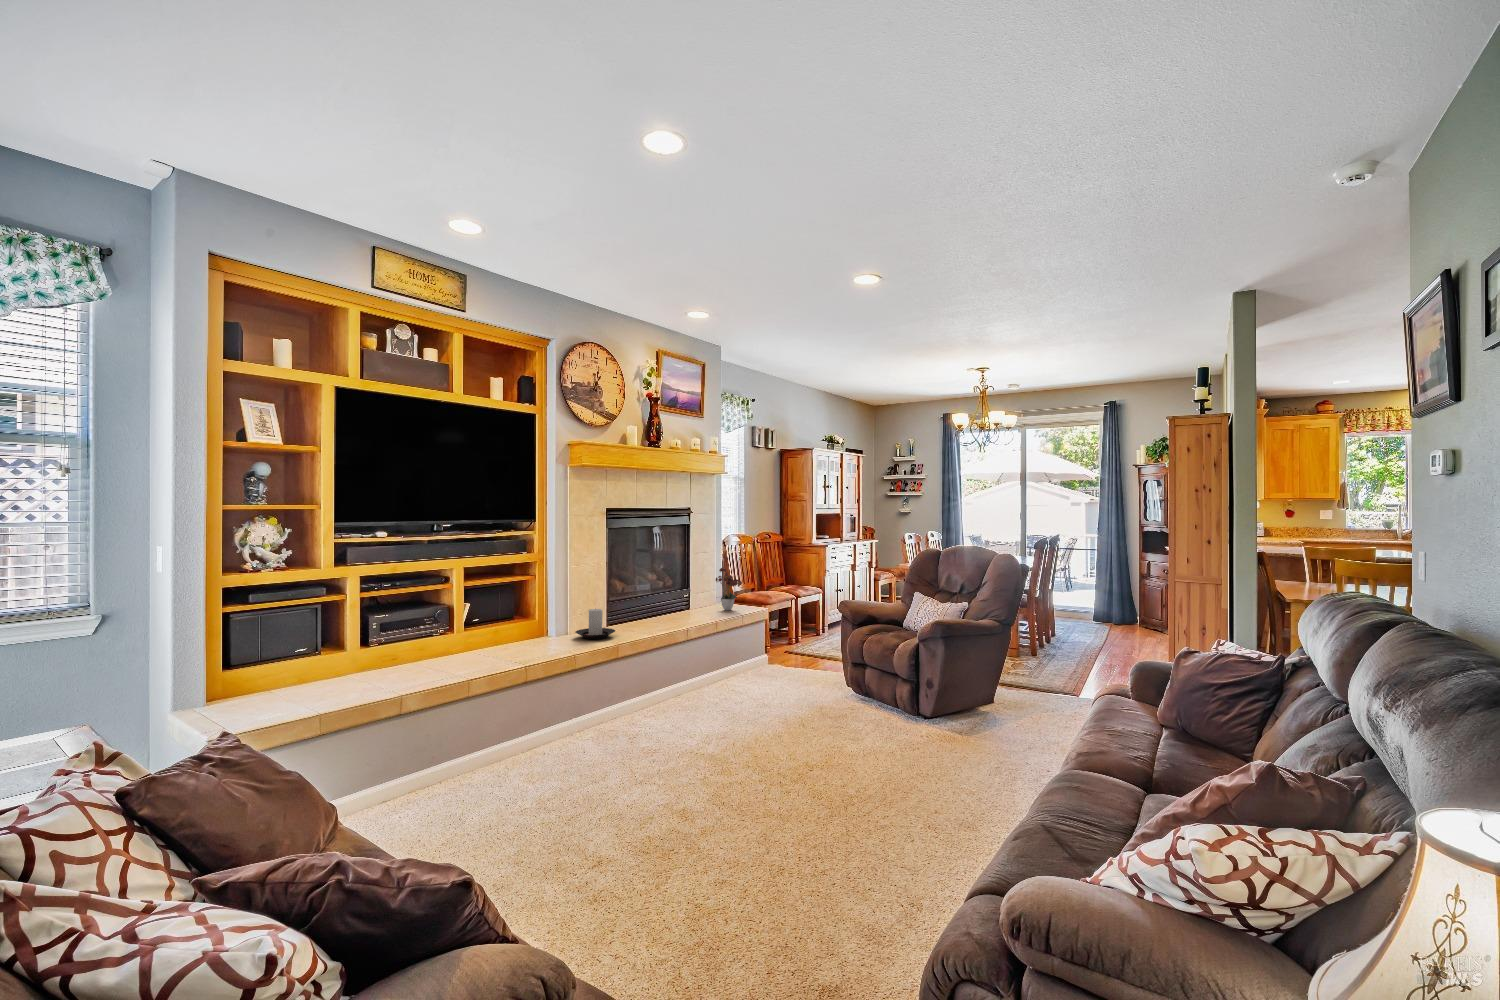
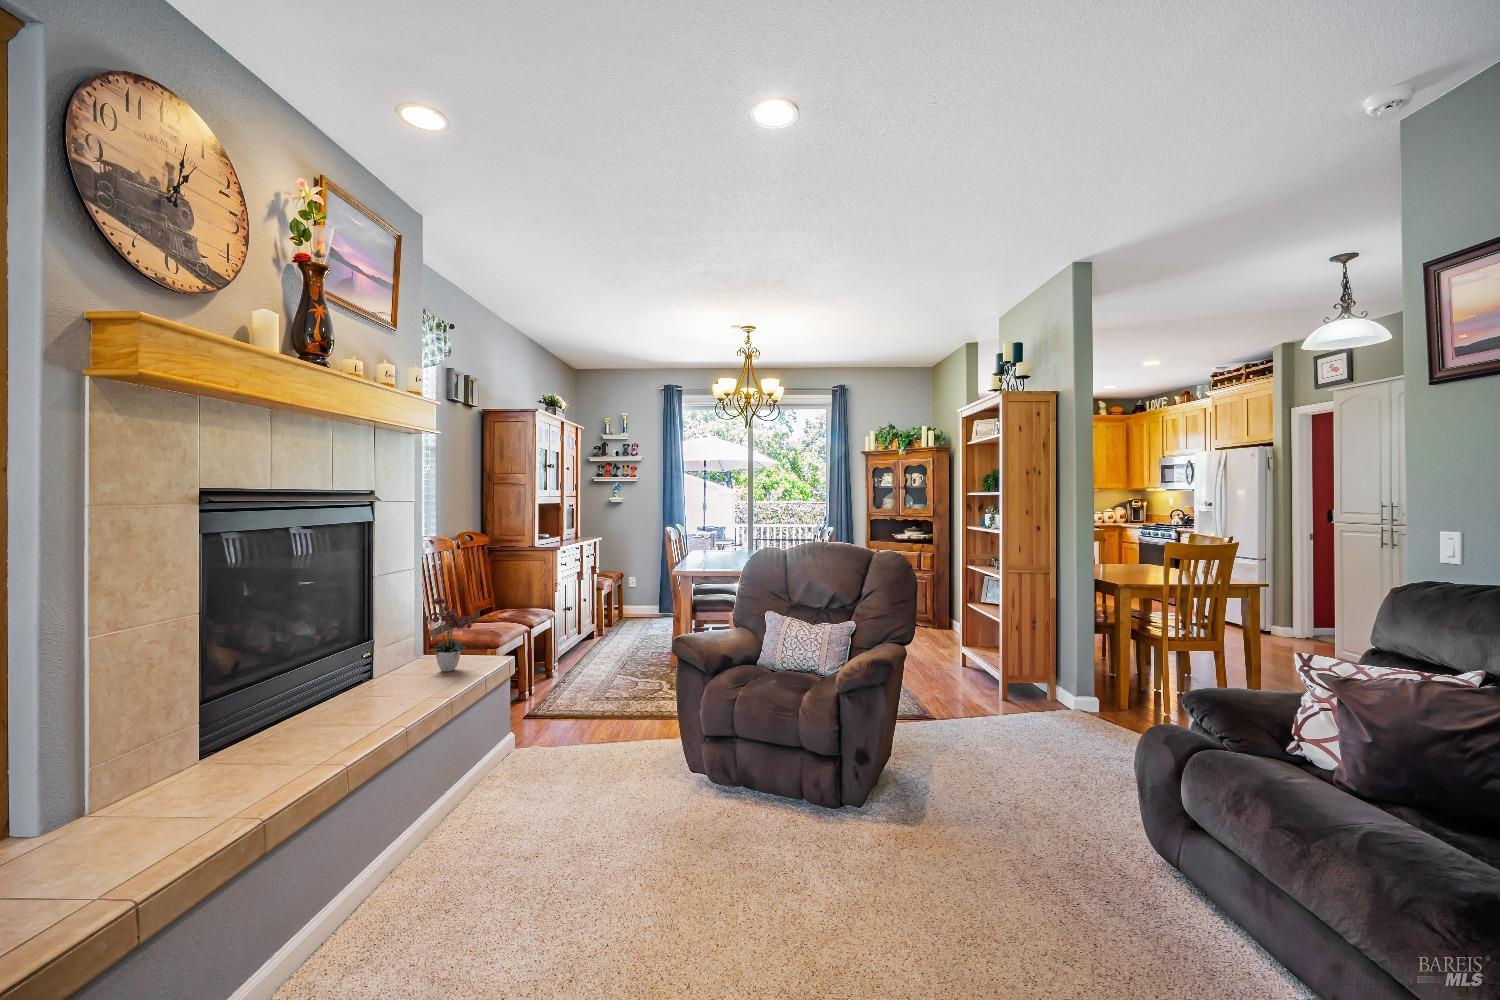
candle holder: present [575,609,615,639] -> none [109,735,238,822]

